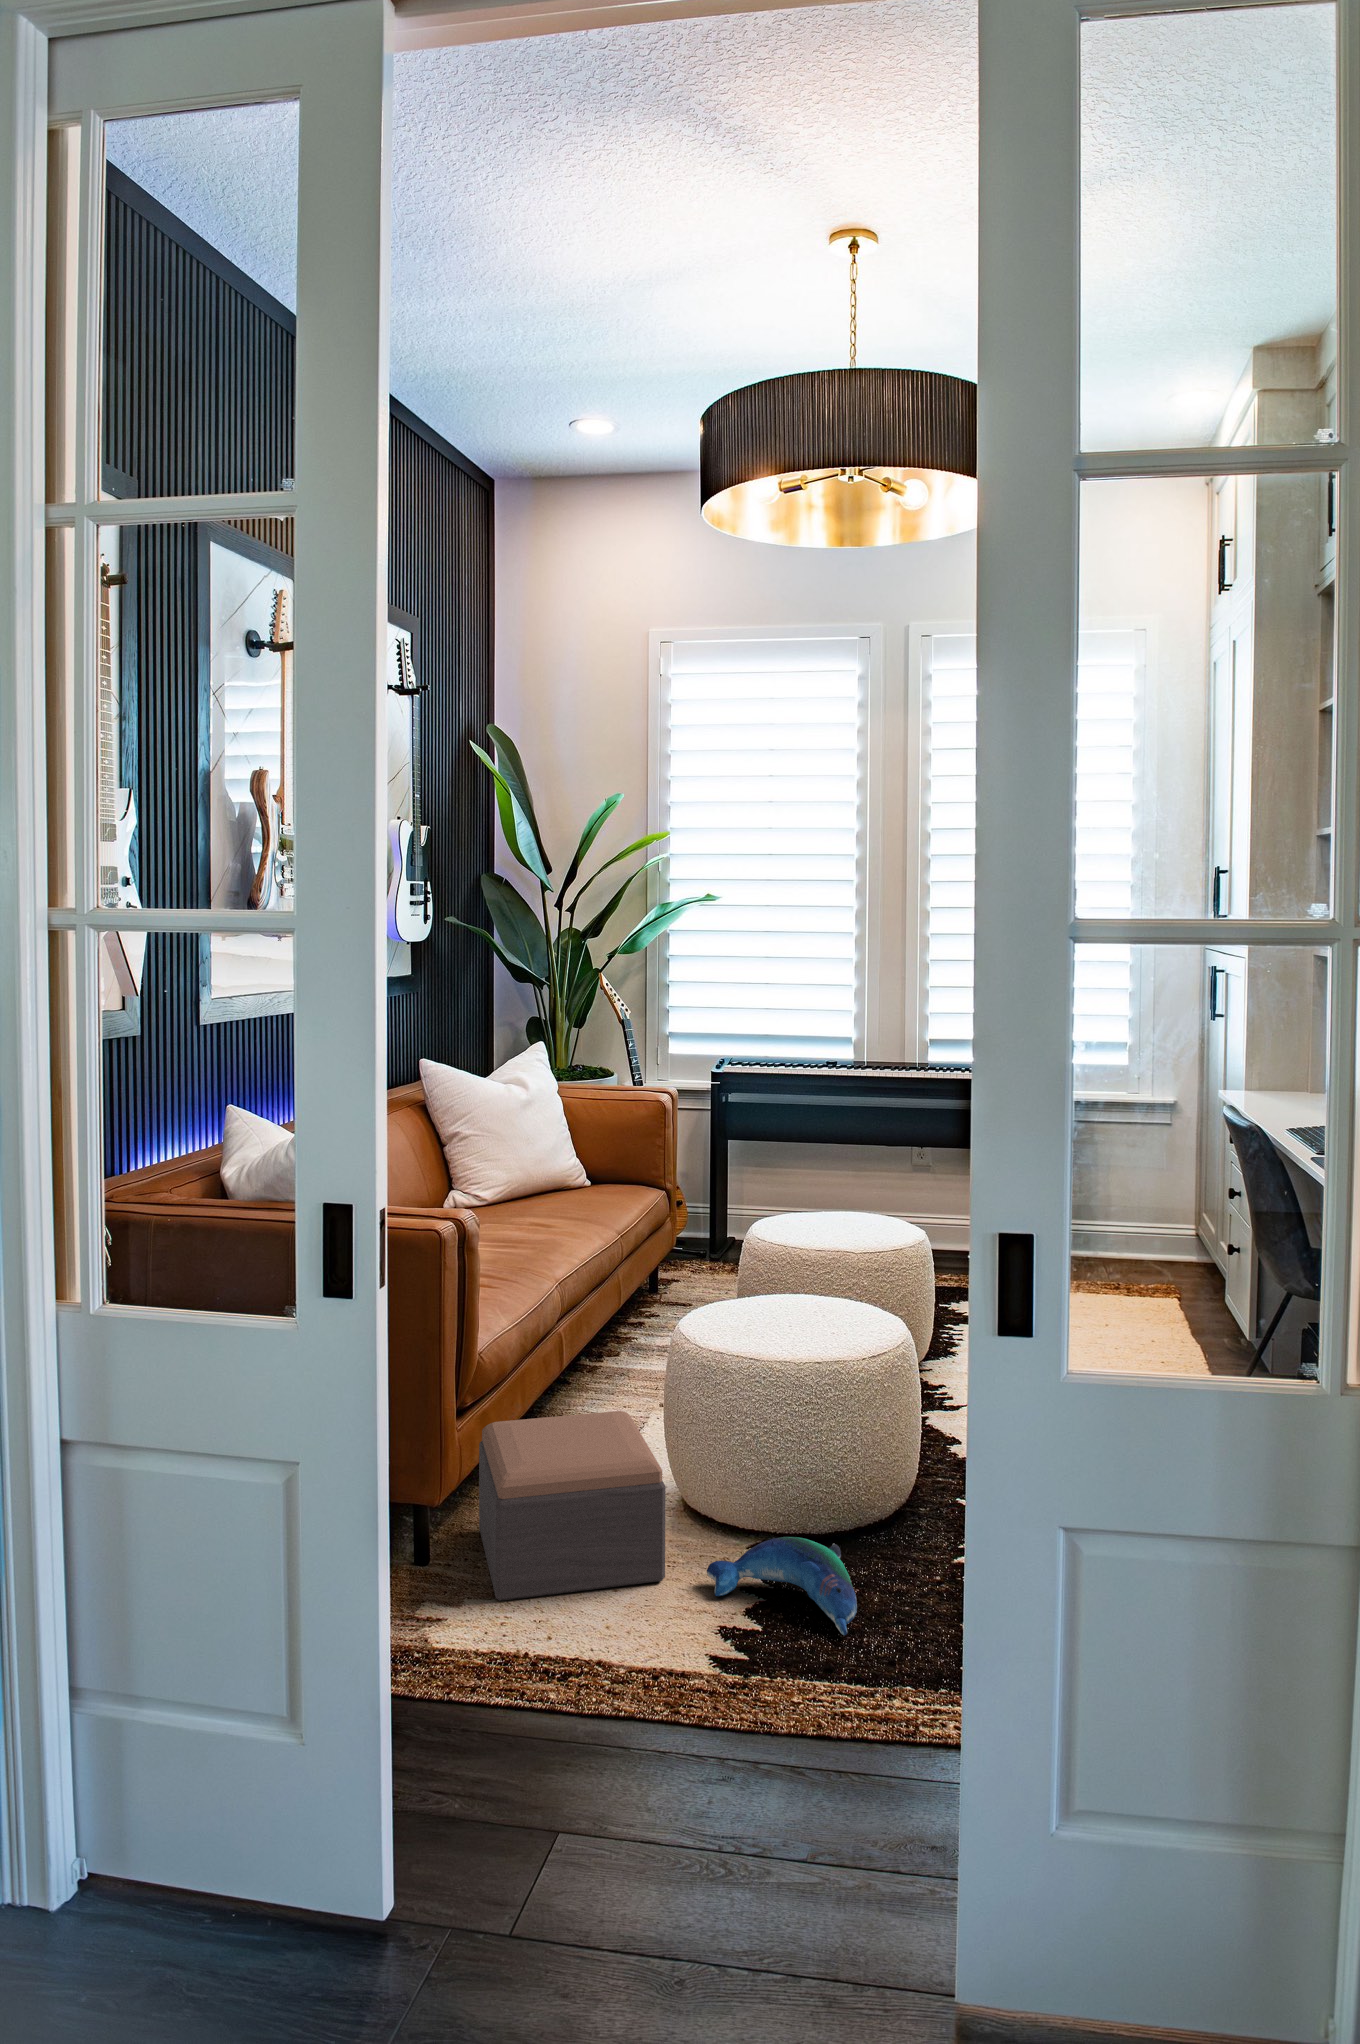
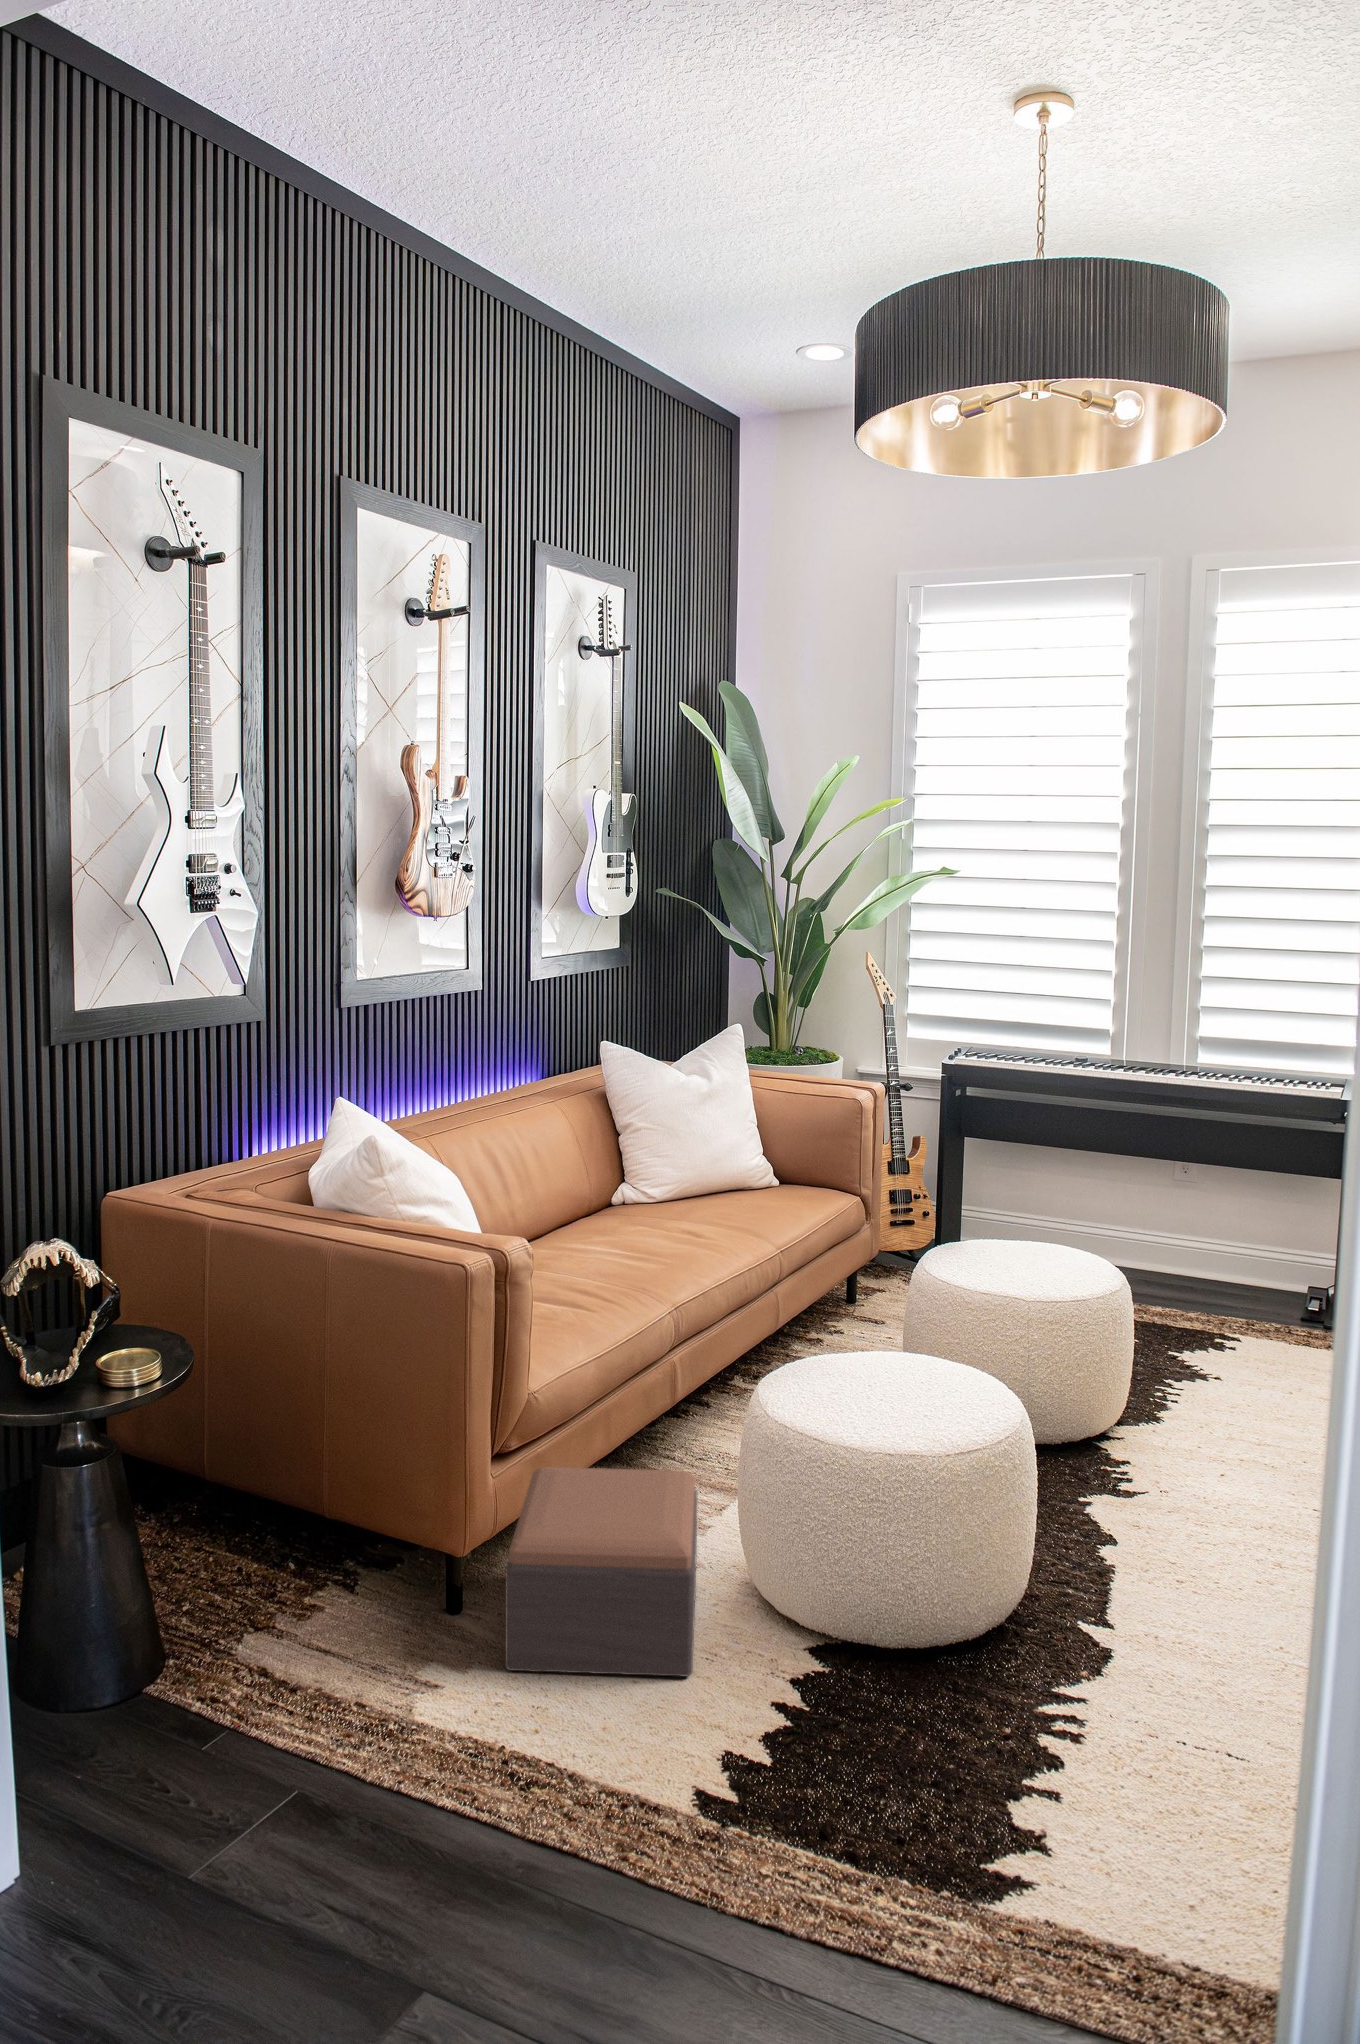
plush toy: present [707,1537,857,1635] -> none [736,1653,885,1793]

